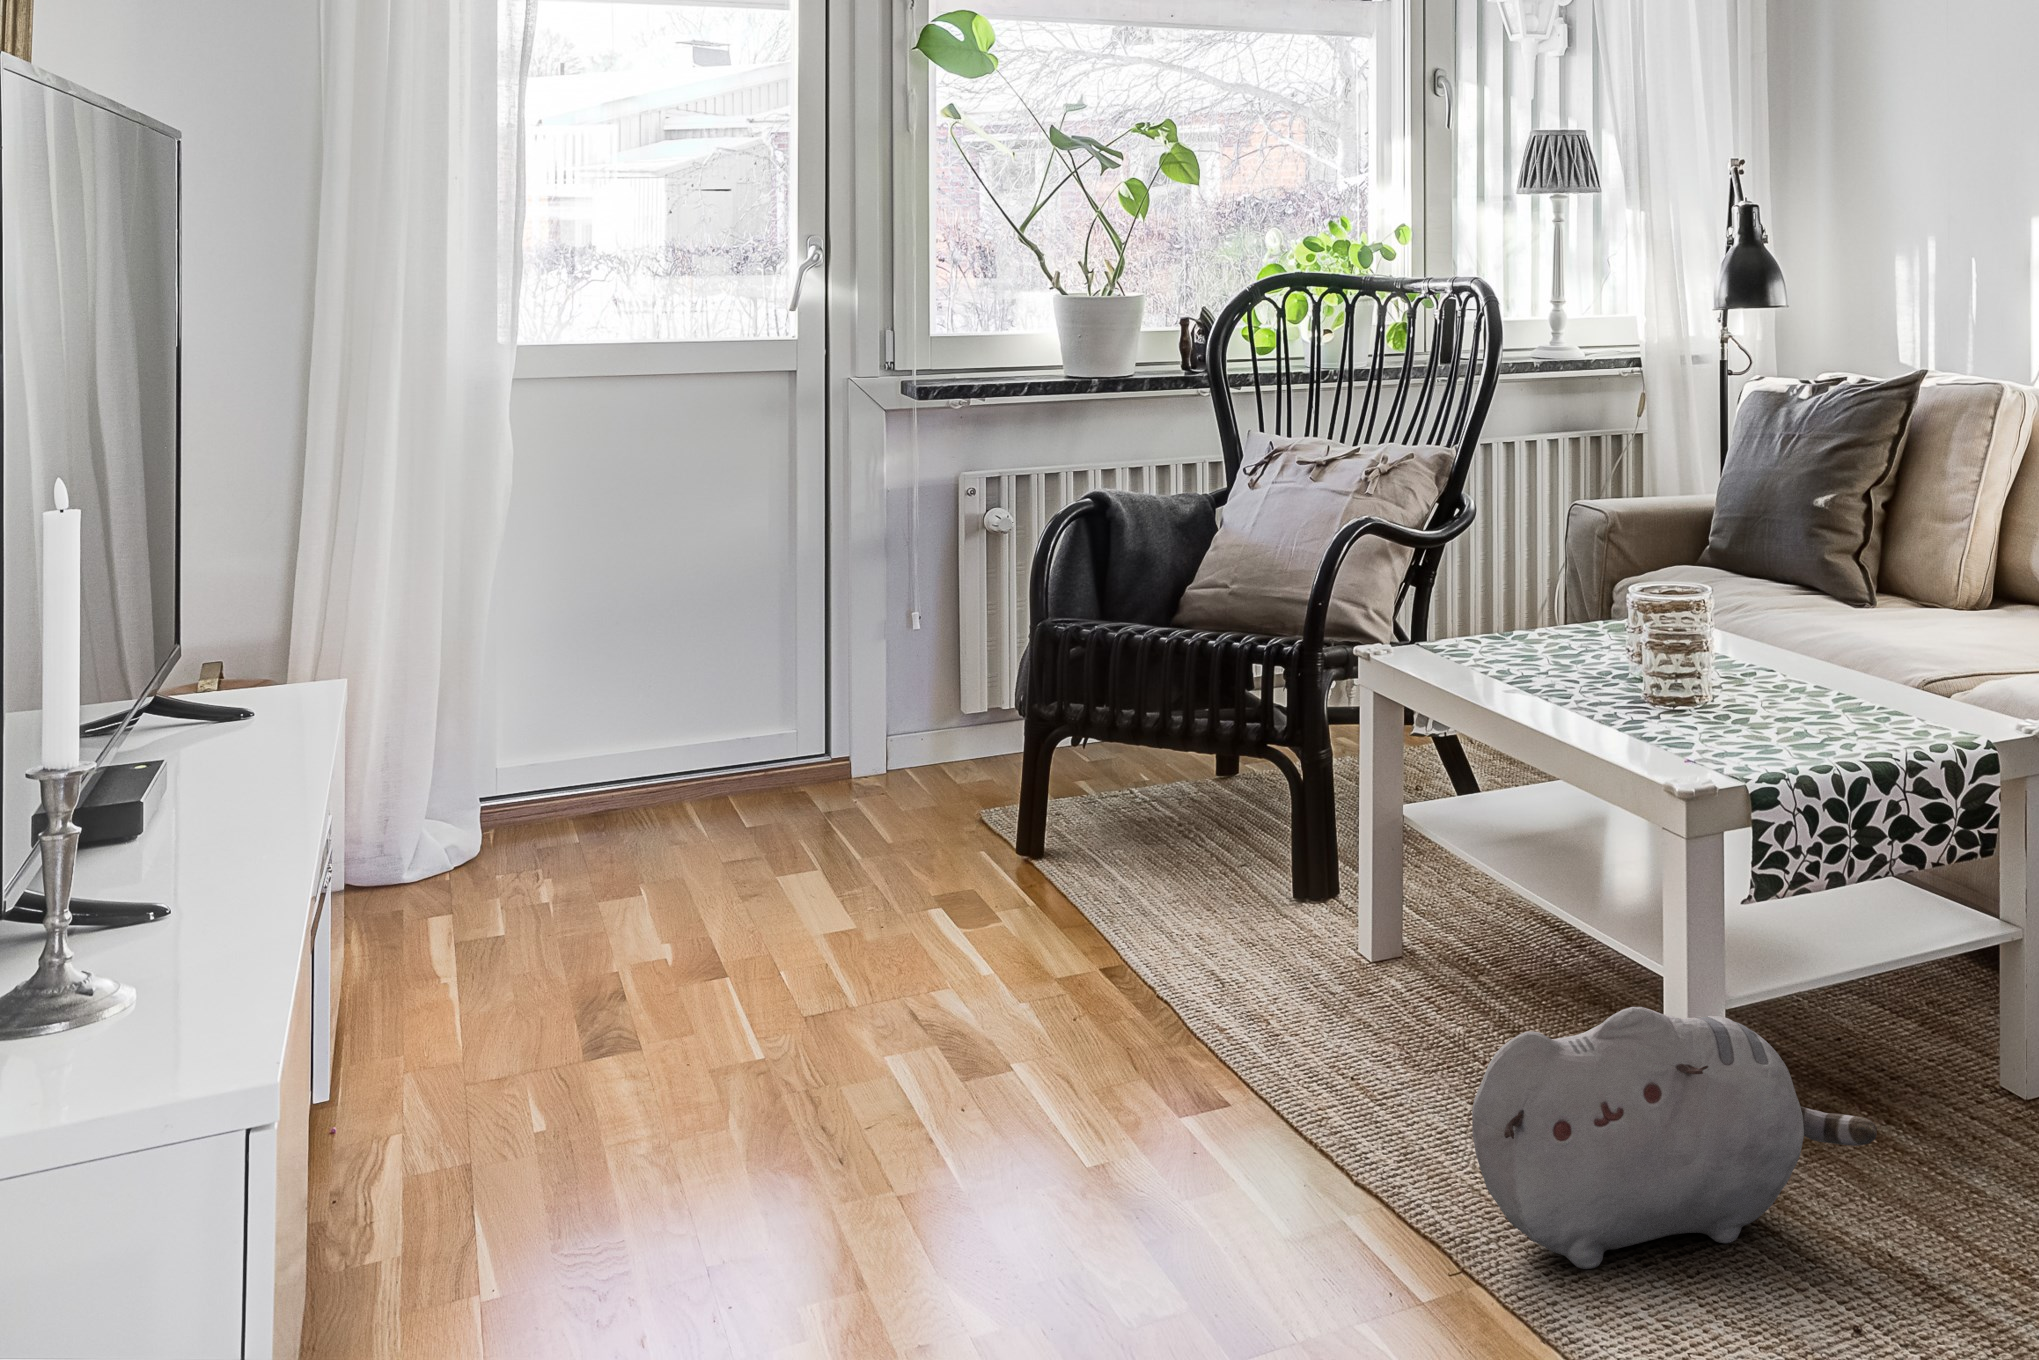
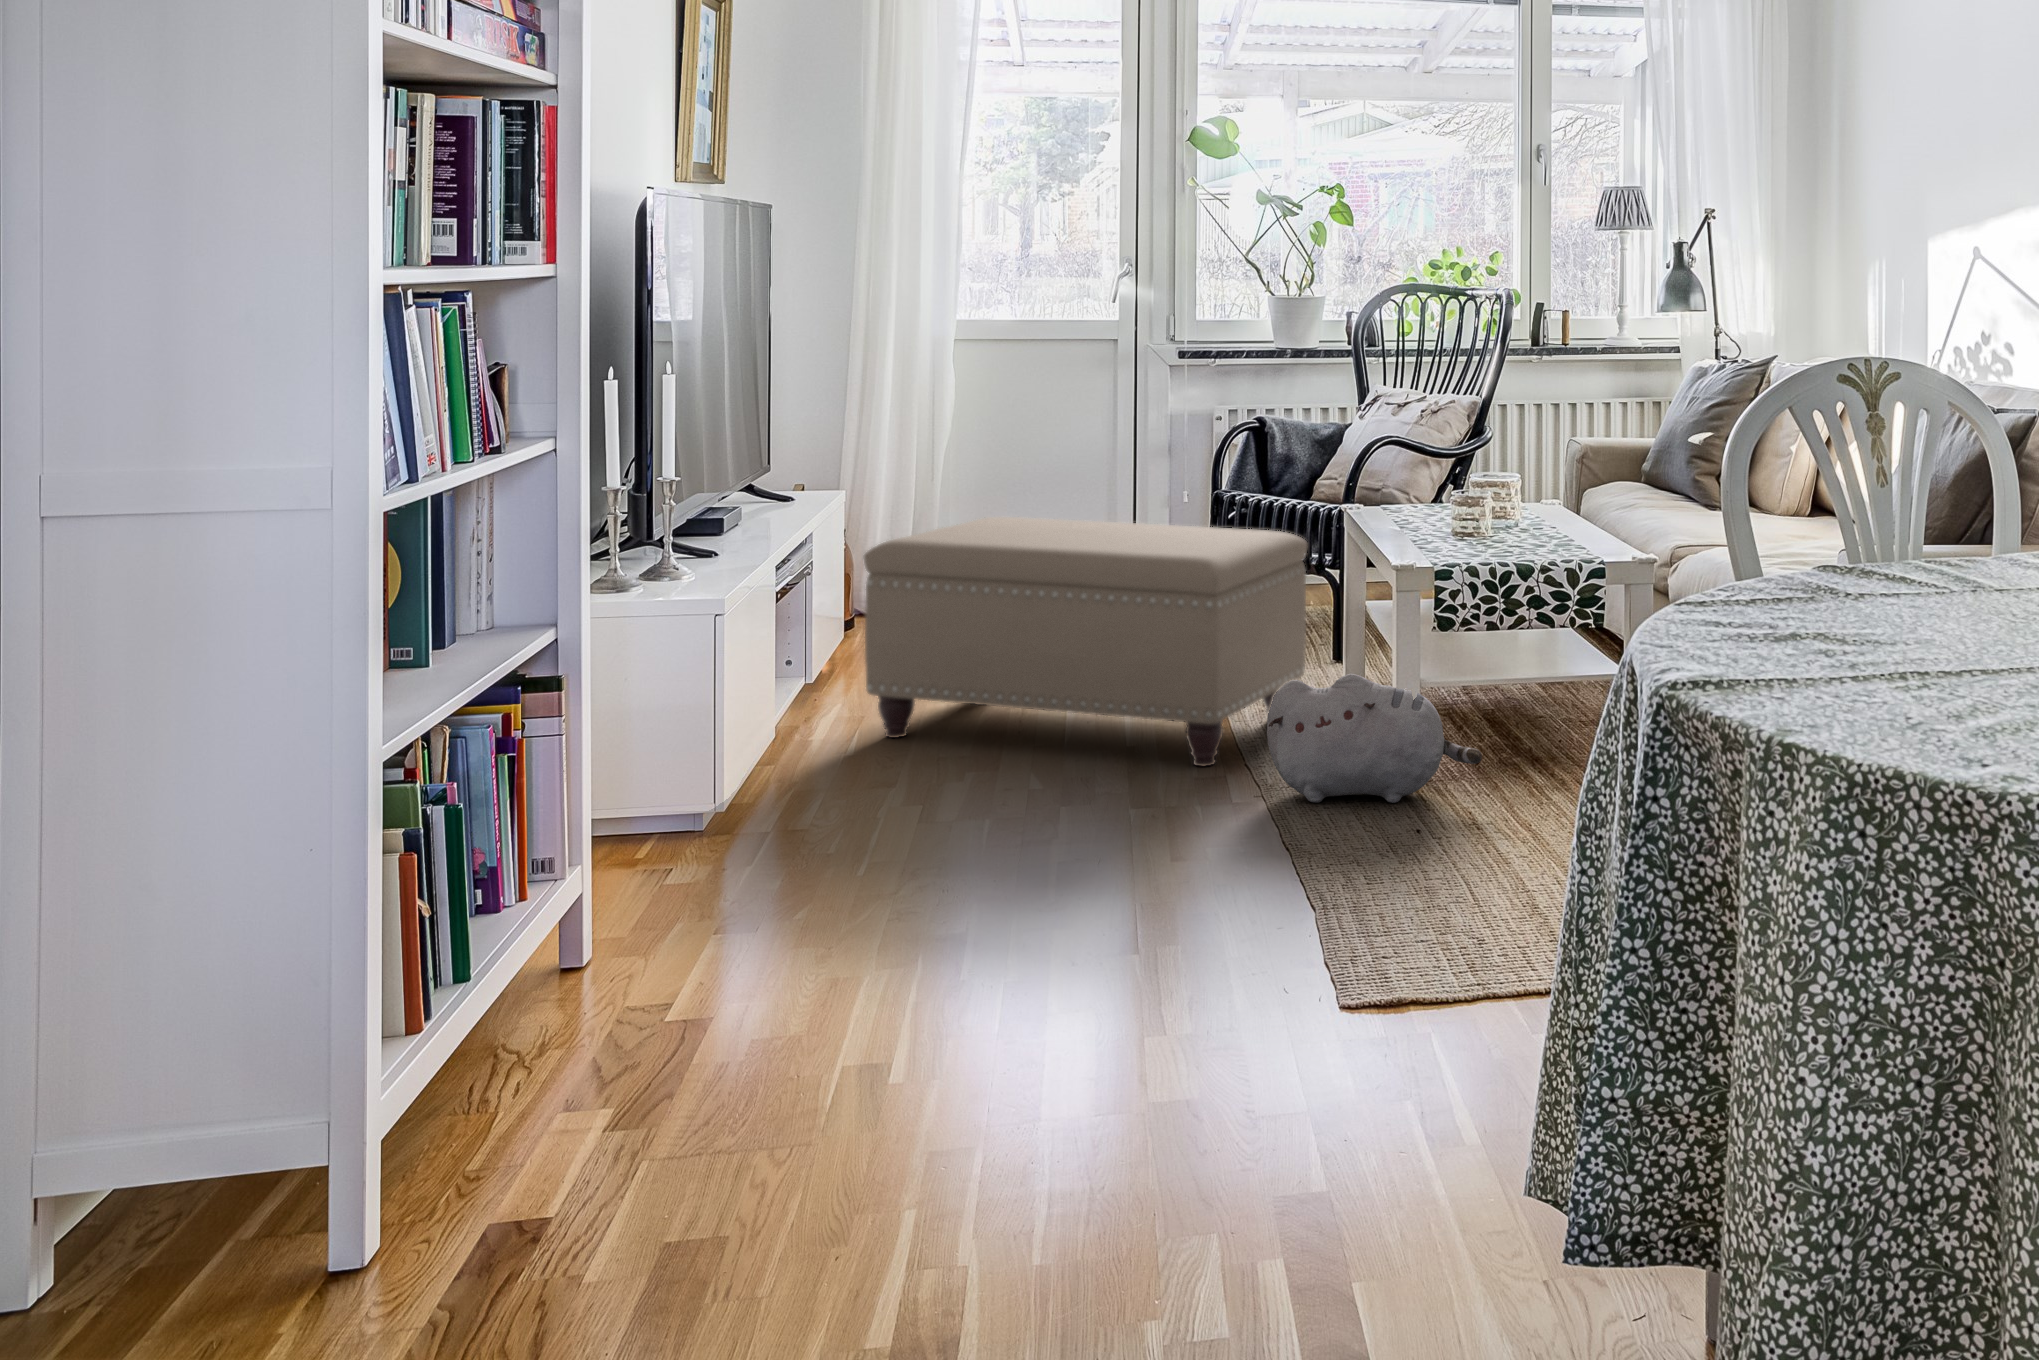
ottoman: none [517,716,1364,1216] -> present [864,517,1307,766]

